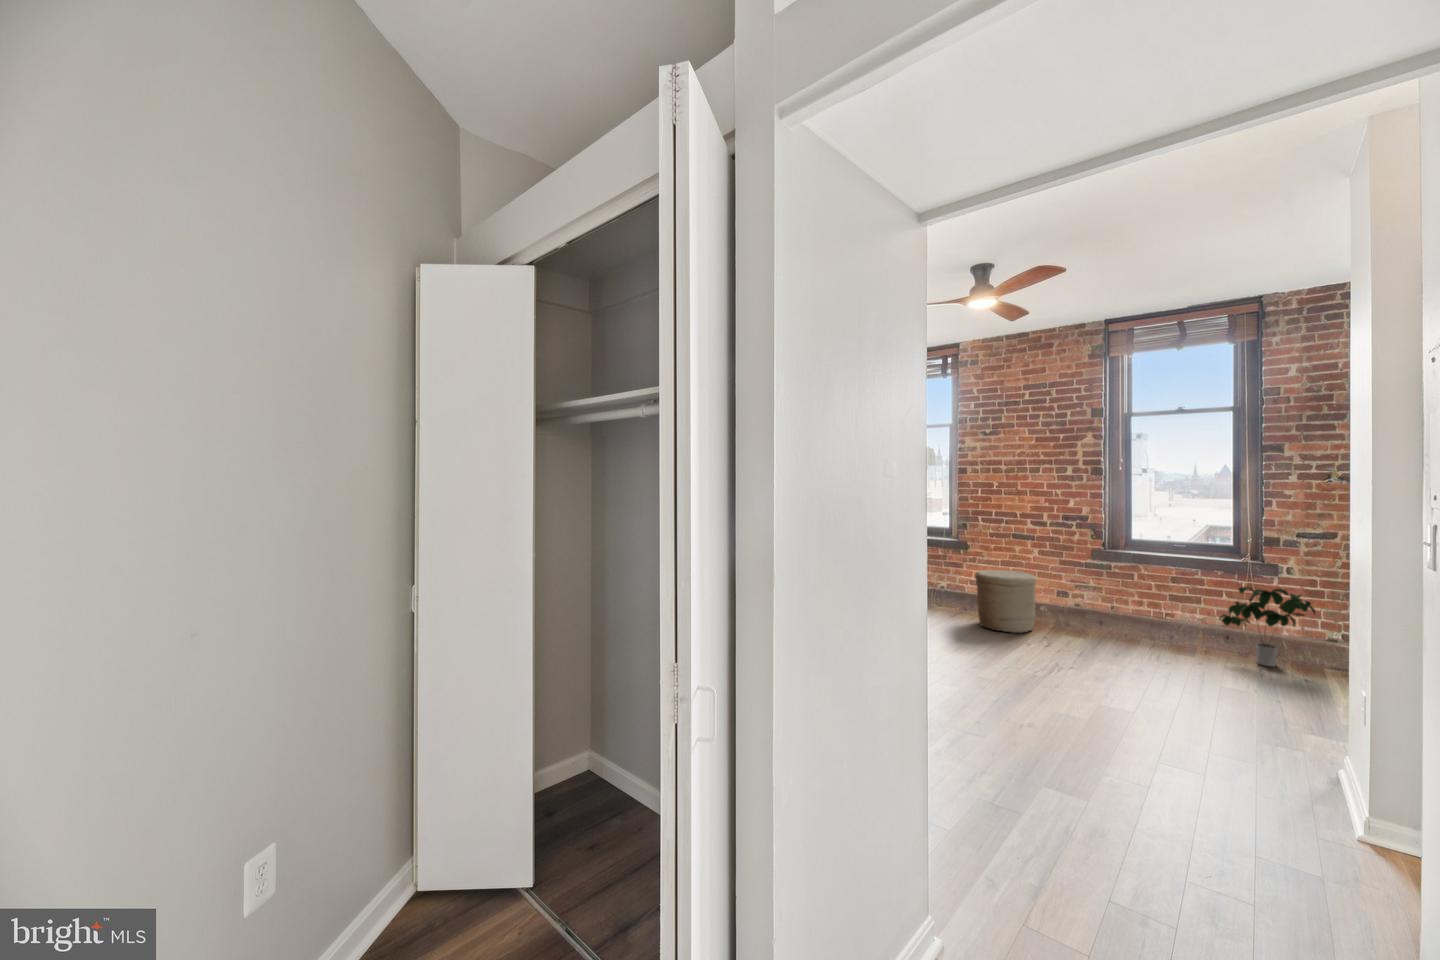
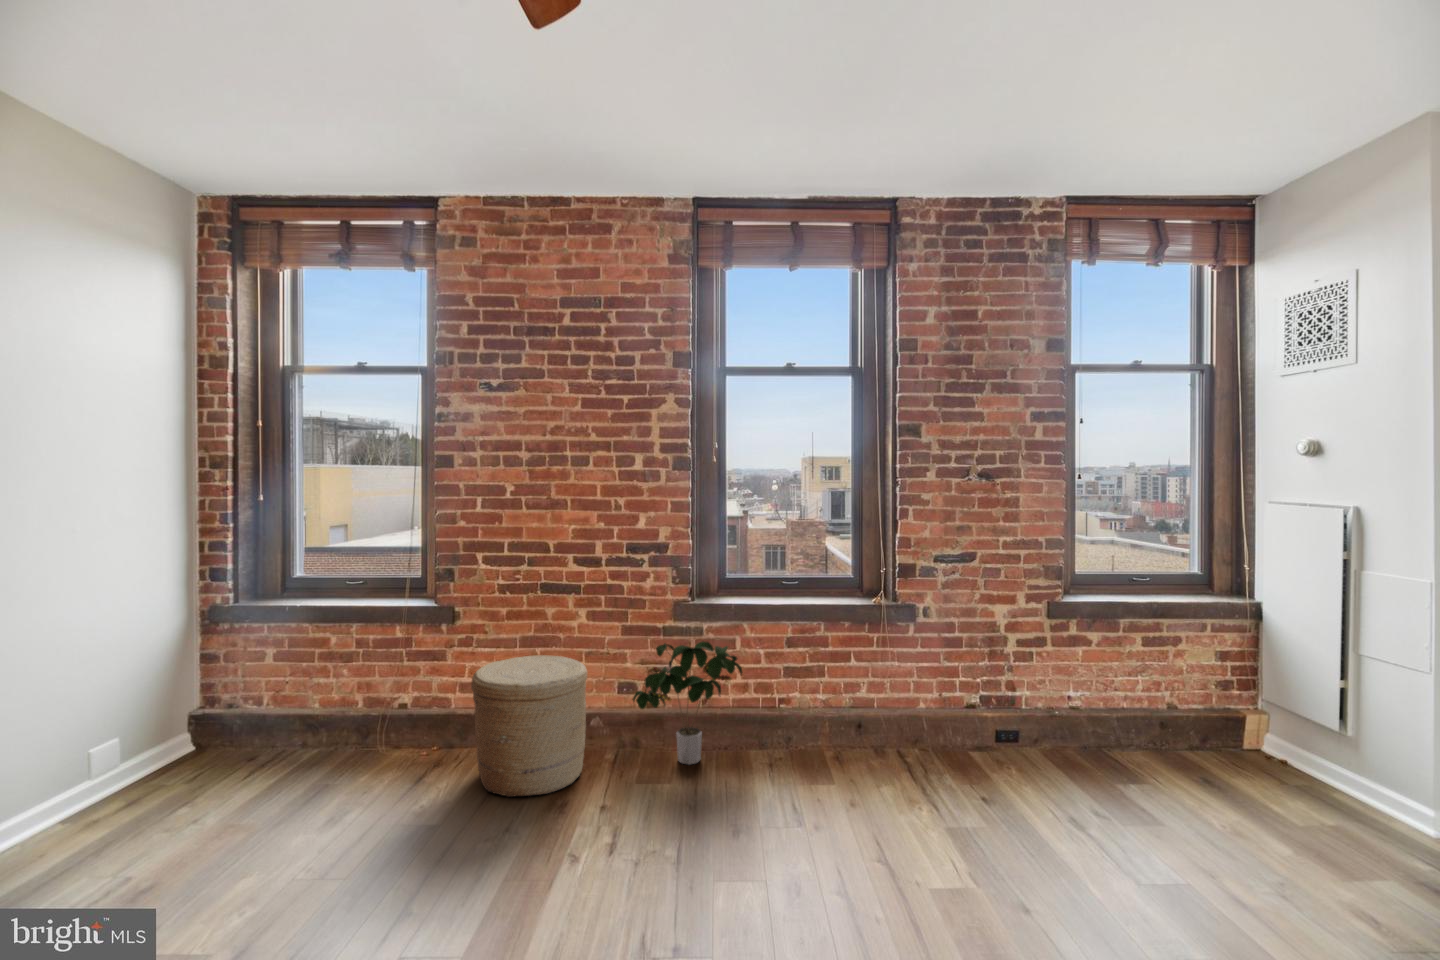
potted plant: present [1219,587,1315,666] -> present [633,641,743,764]

